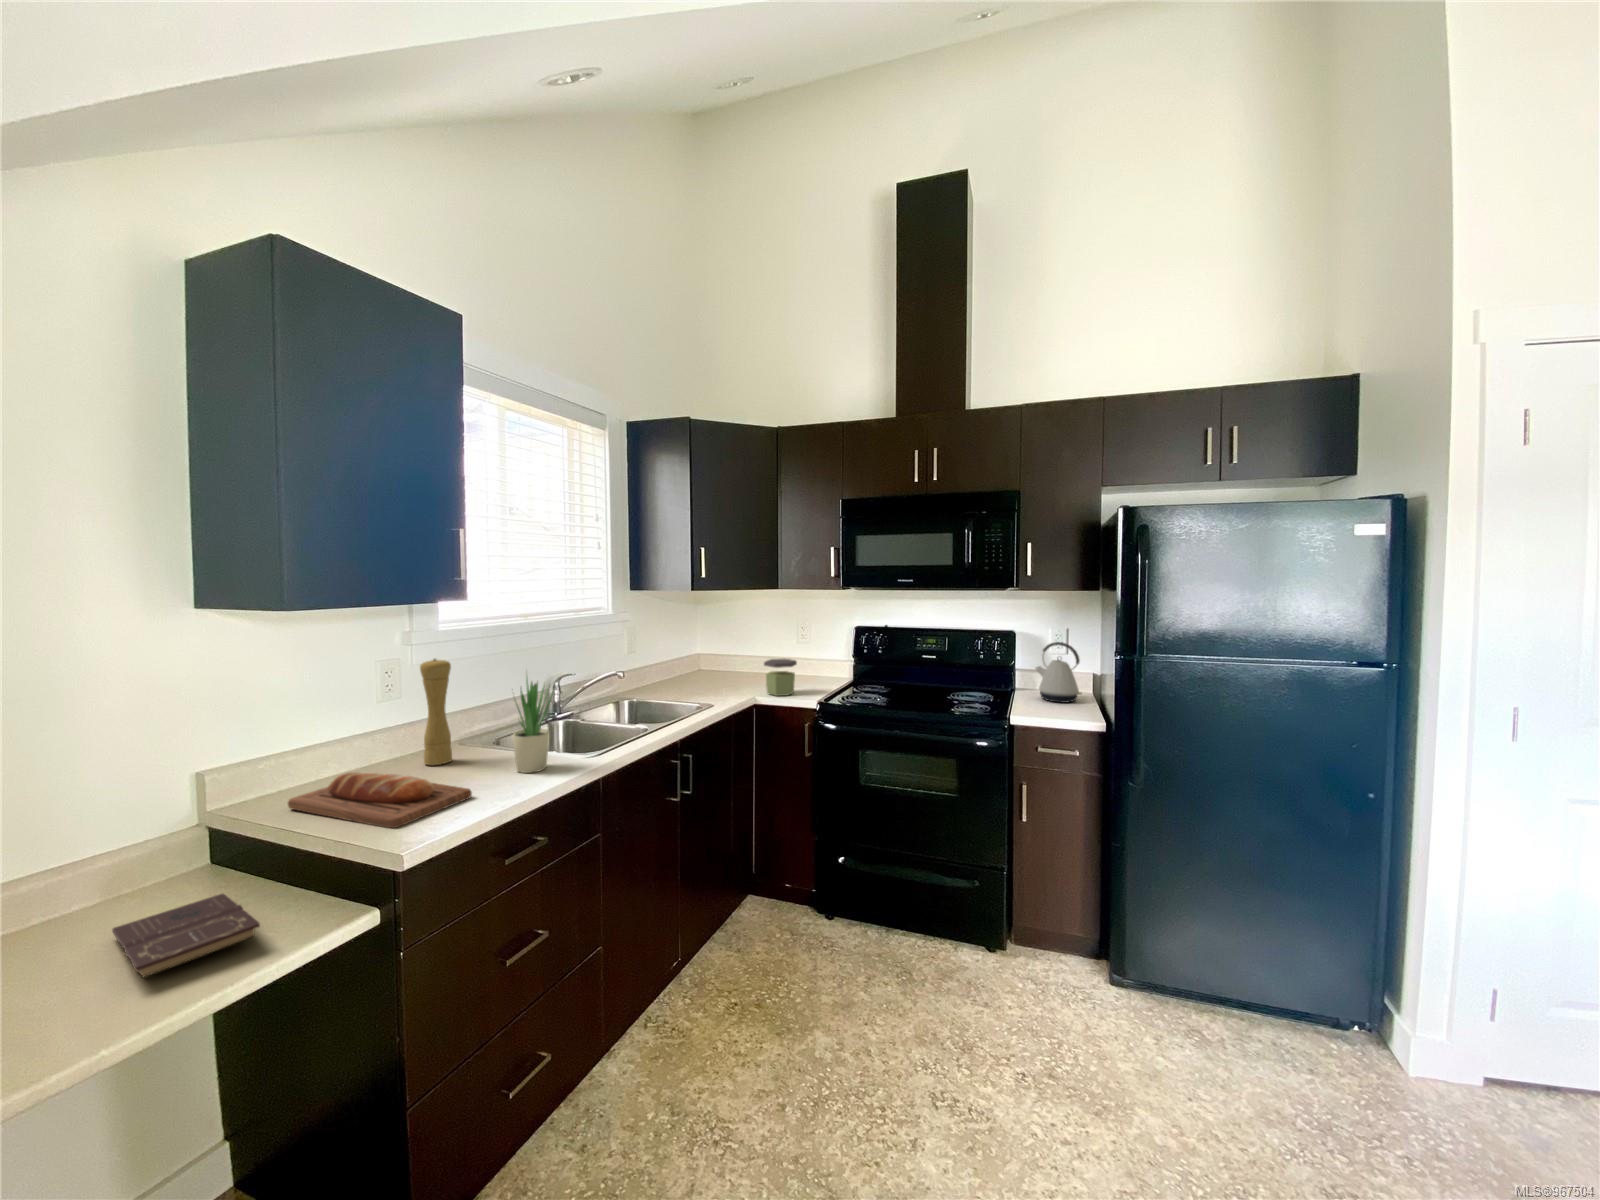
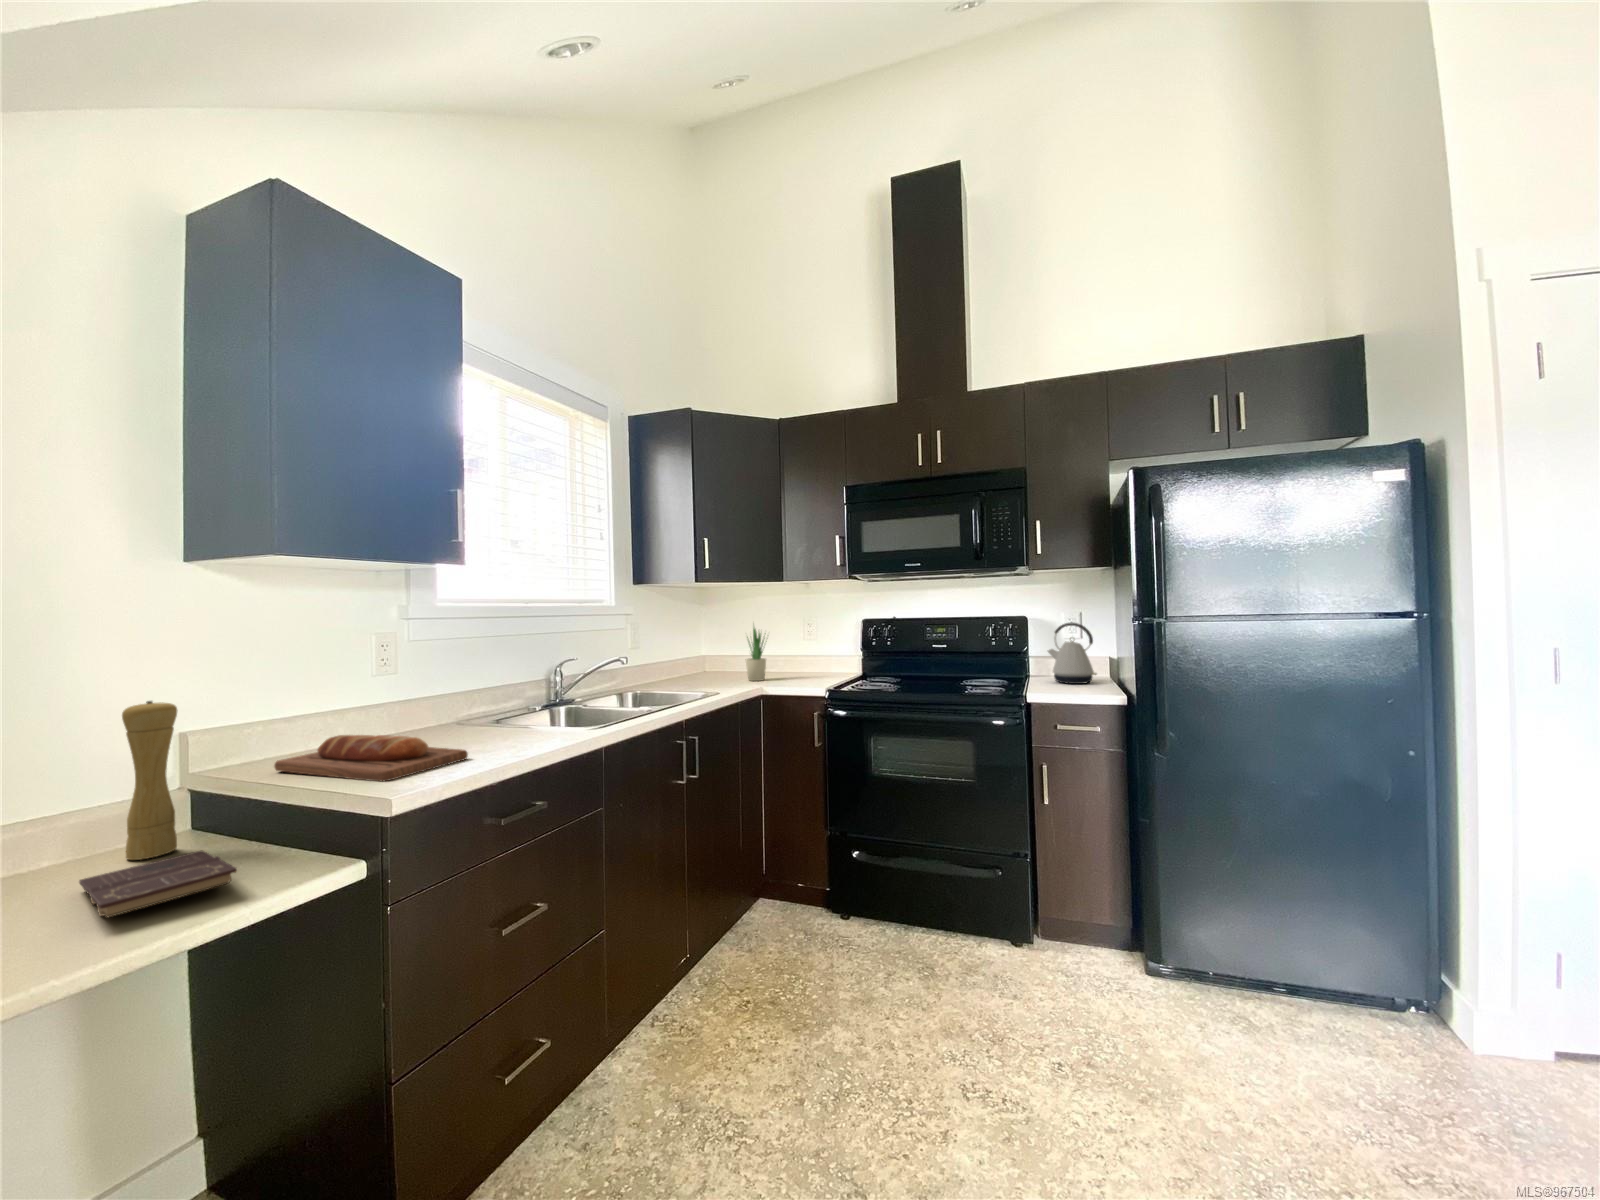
pepper mill: present [420,659,452,765] -> present [122,701,177,860]
jar: present [764,659,797,696] -> none [770,650,803,686]
potted plant: present [512,677,554,773] -> present [746,628,766,681]

